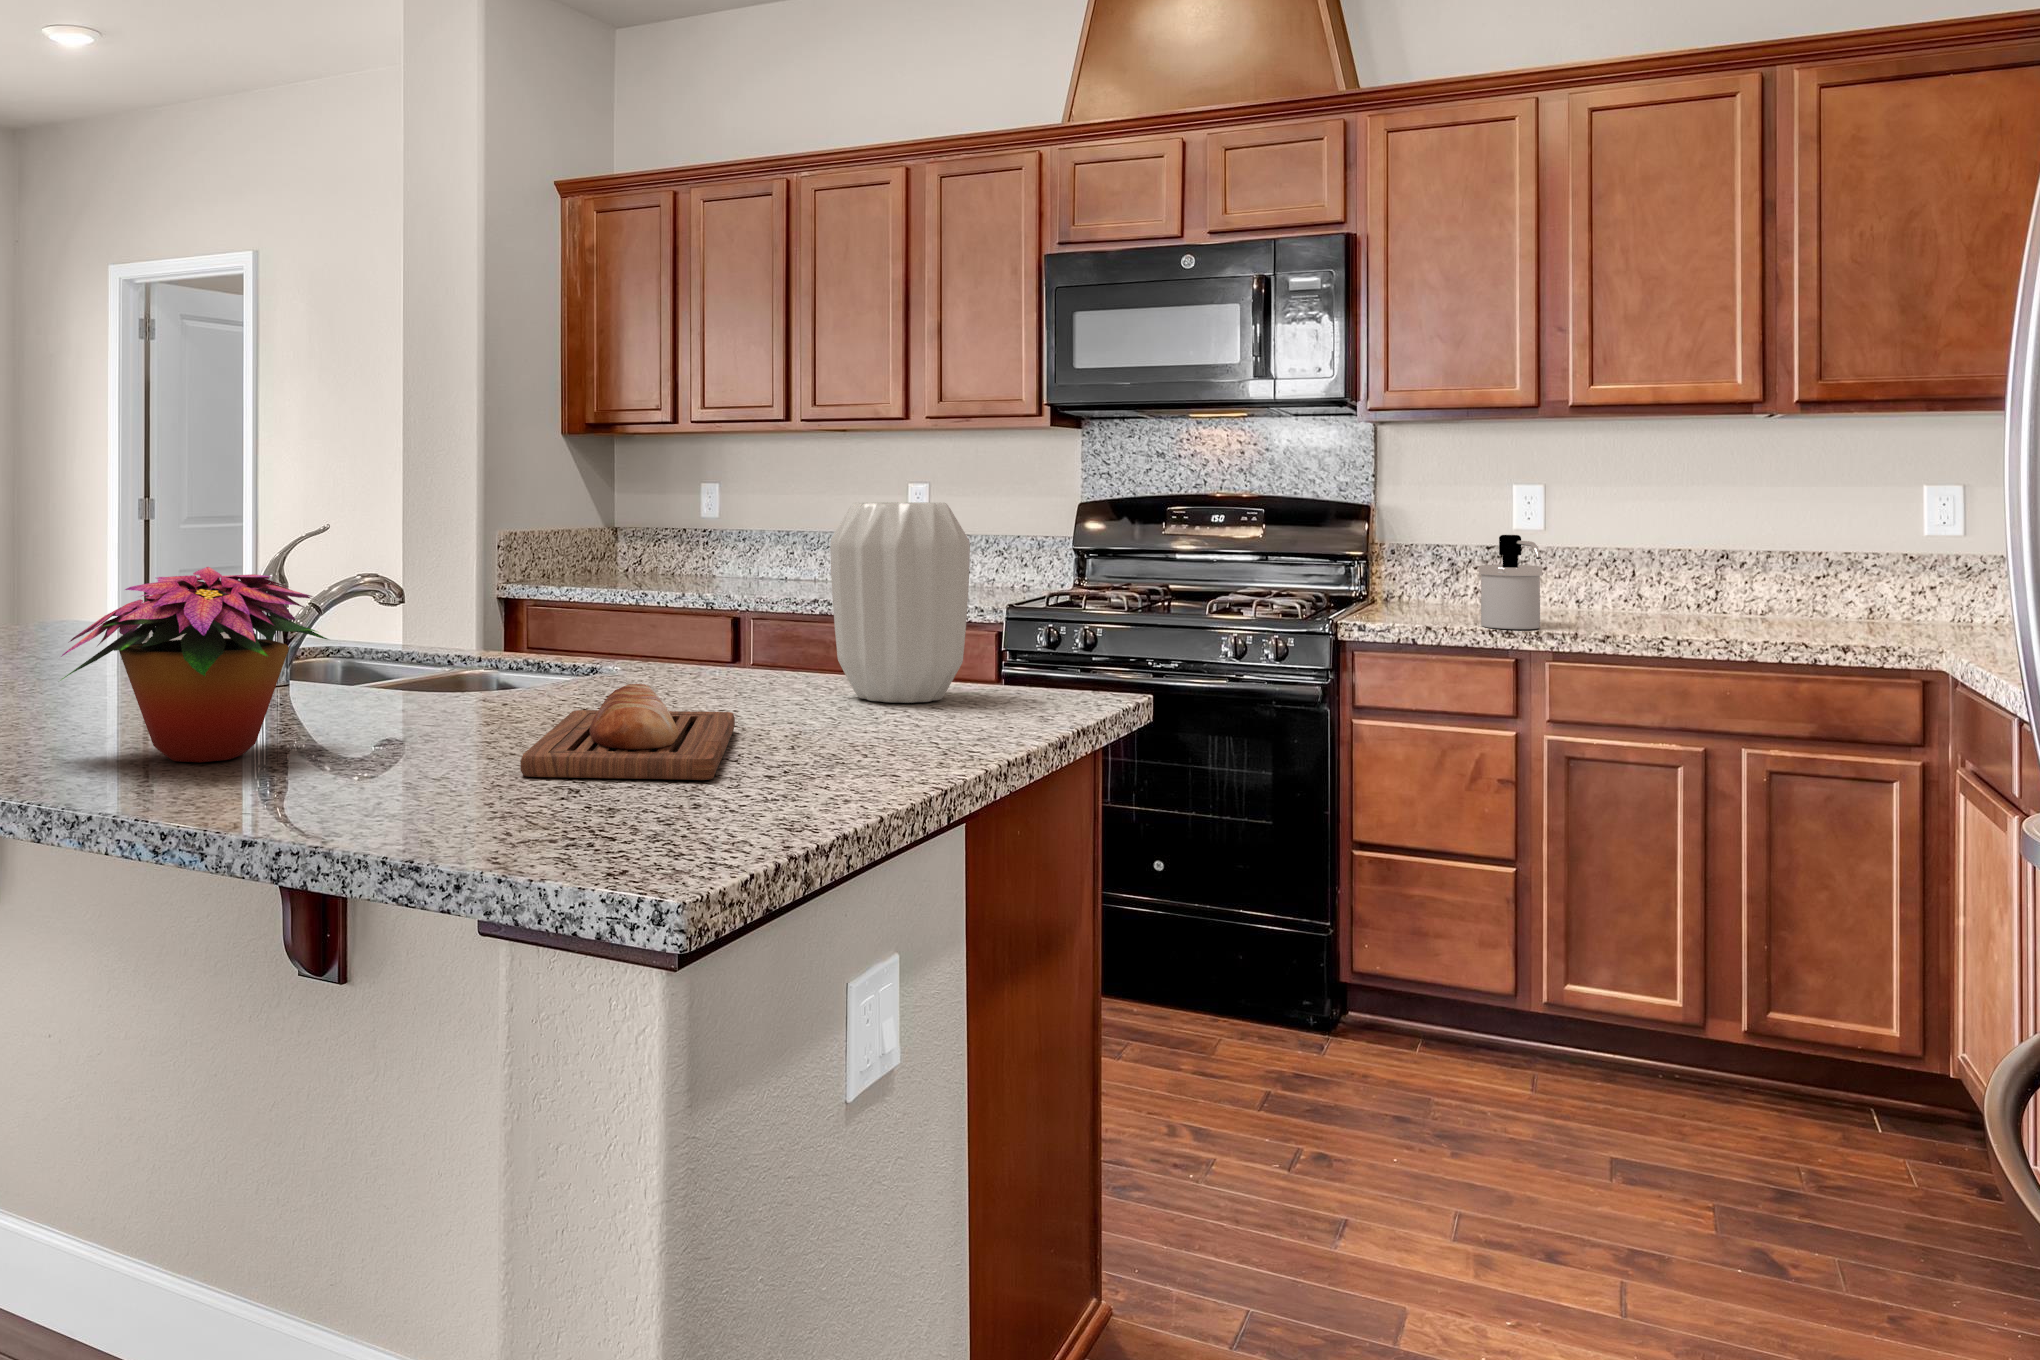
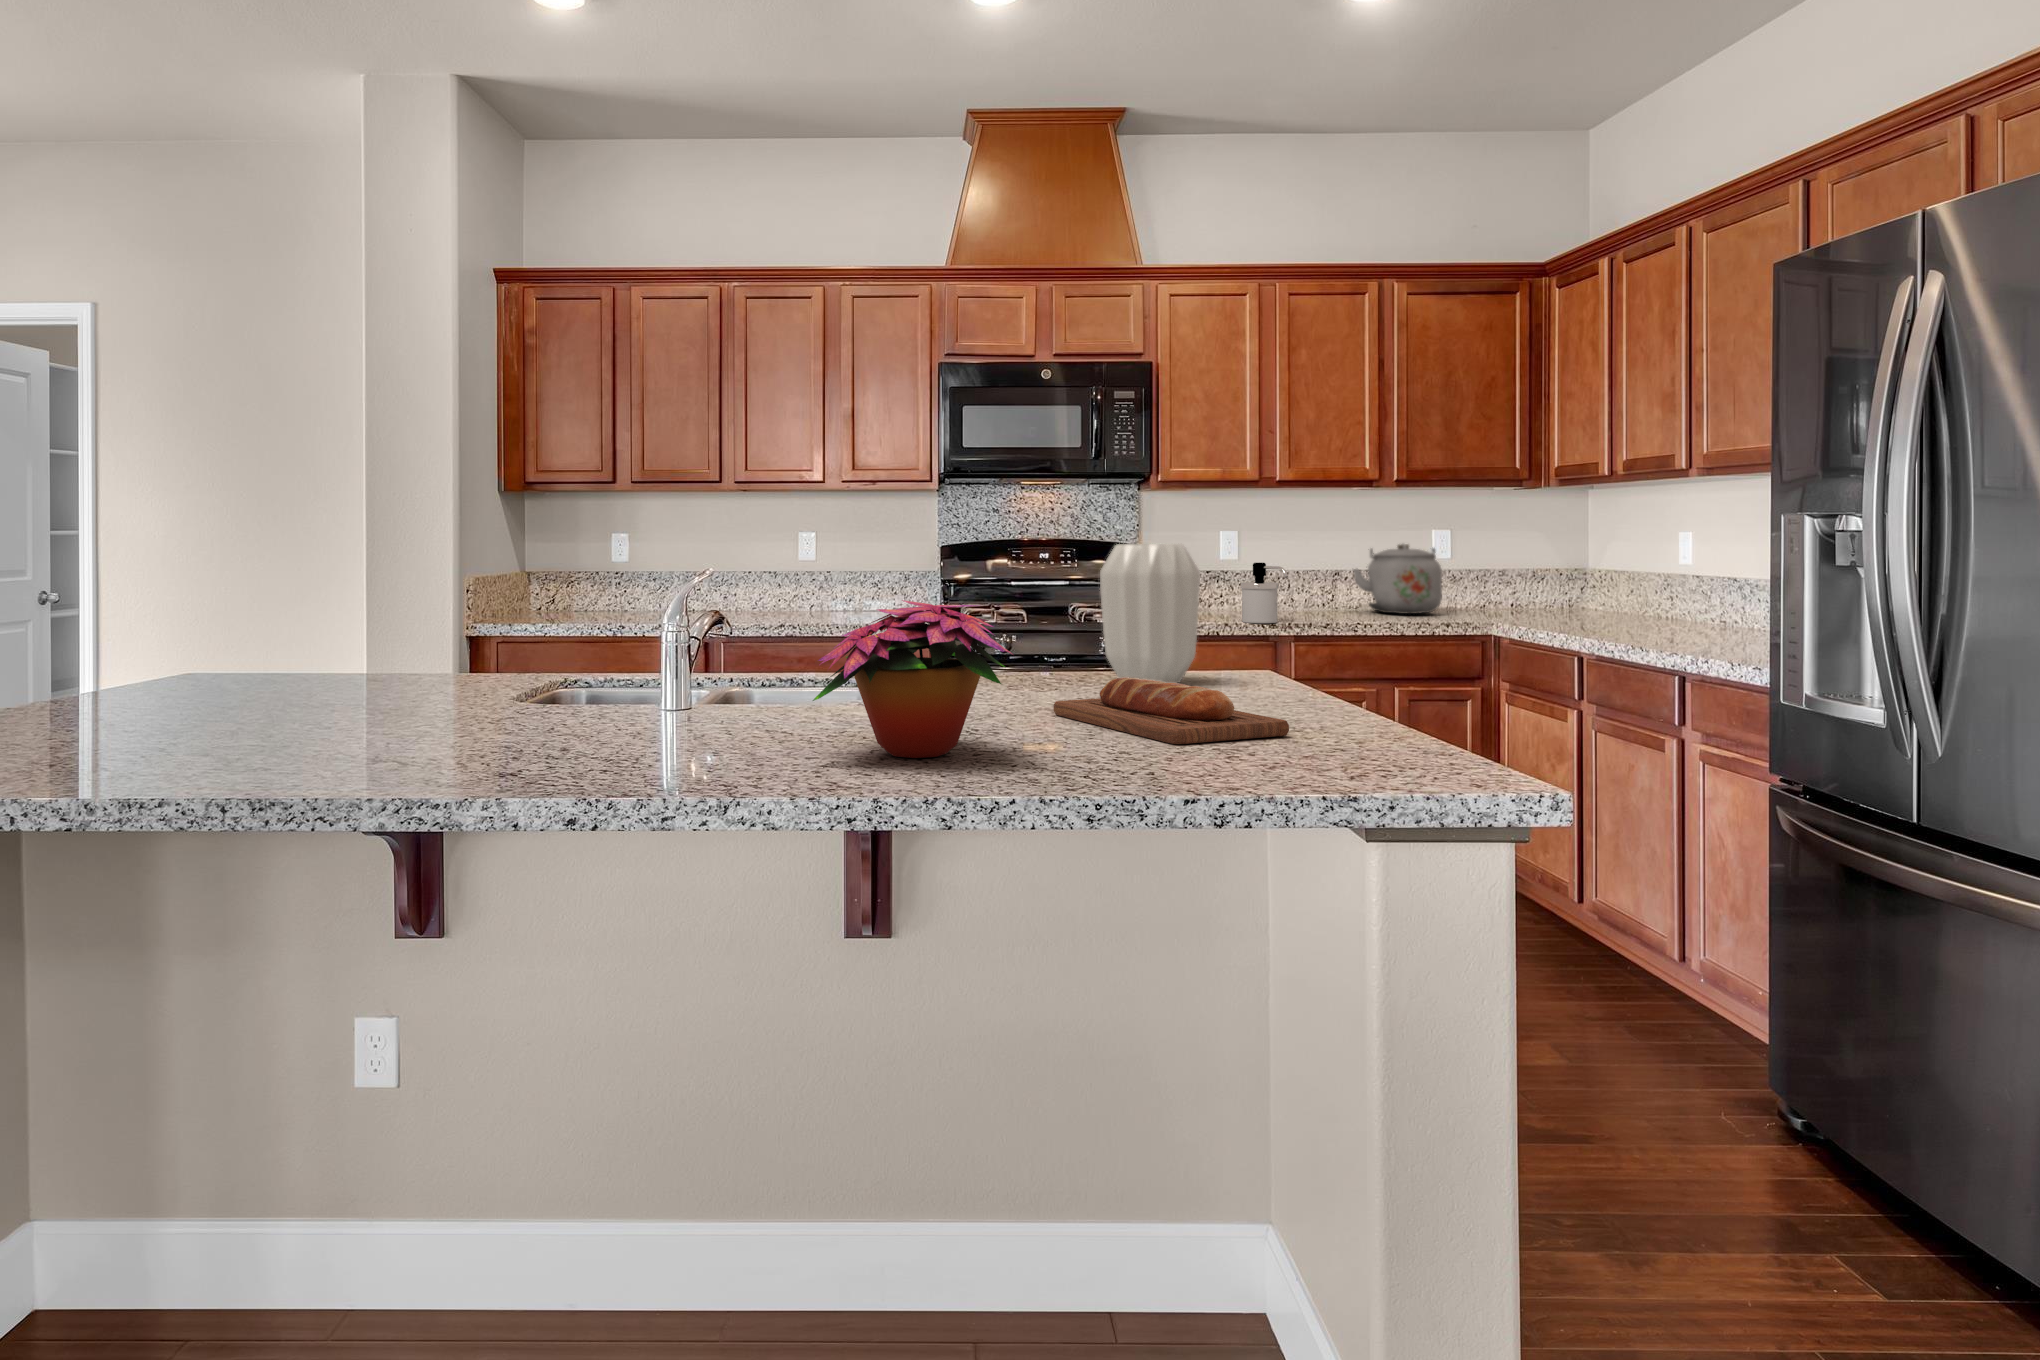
kettle: none [1730,509,1904,626] -> present [1354,544,1442,614]

